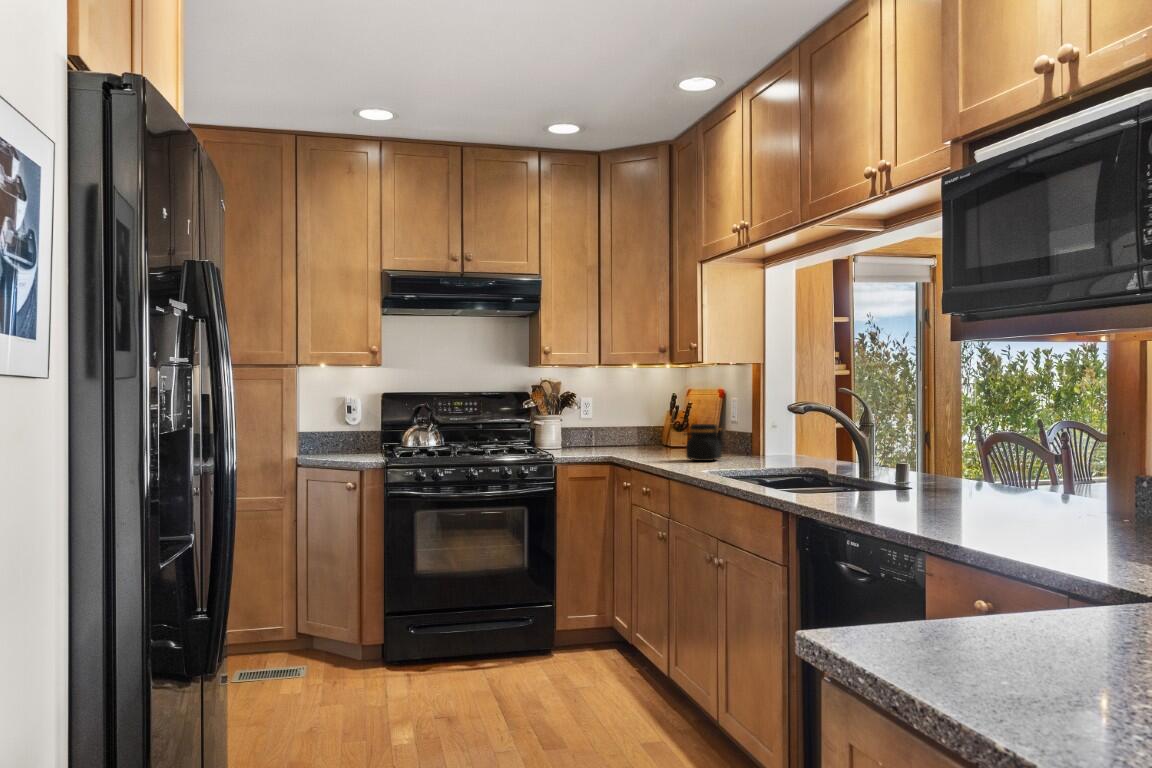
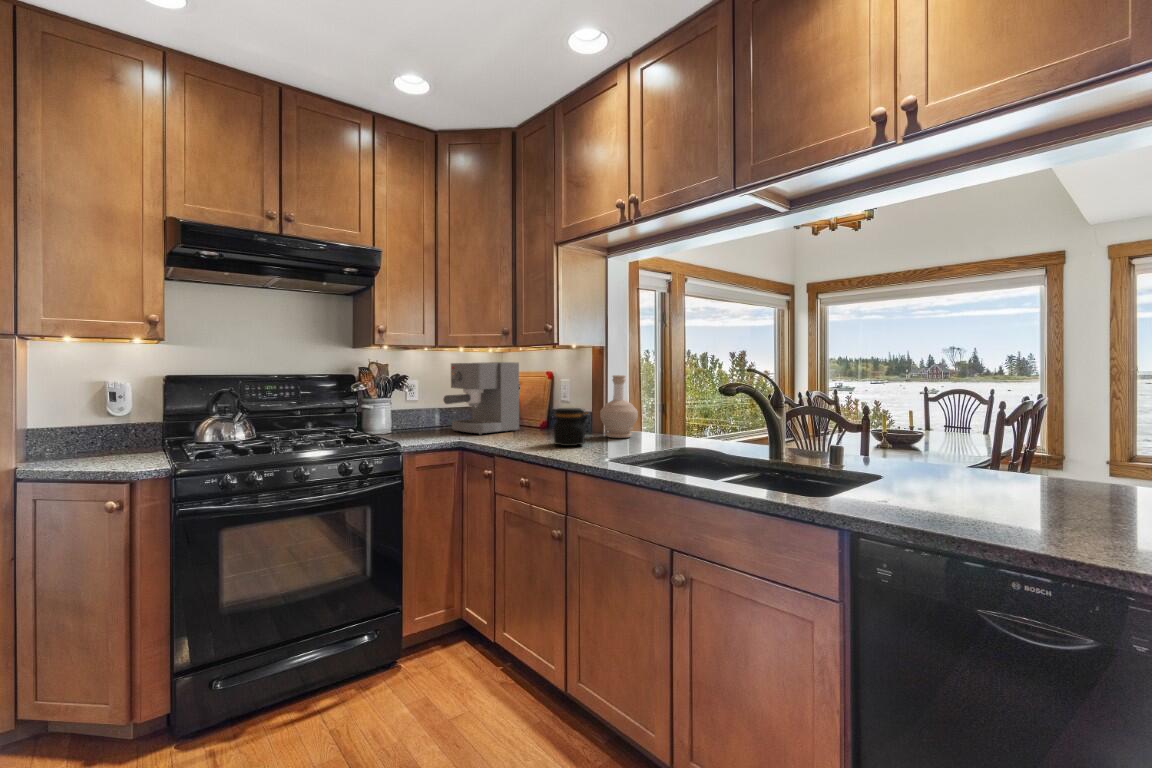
coffee maker: none [601,379,681,452] -> present [443,362,519,435]
bottle: none [749,392,789,457] -> present [600,375,638,438]

